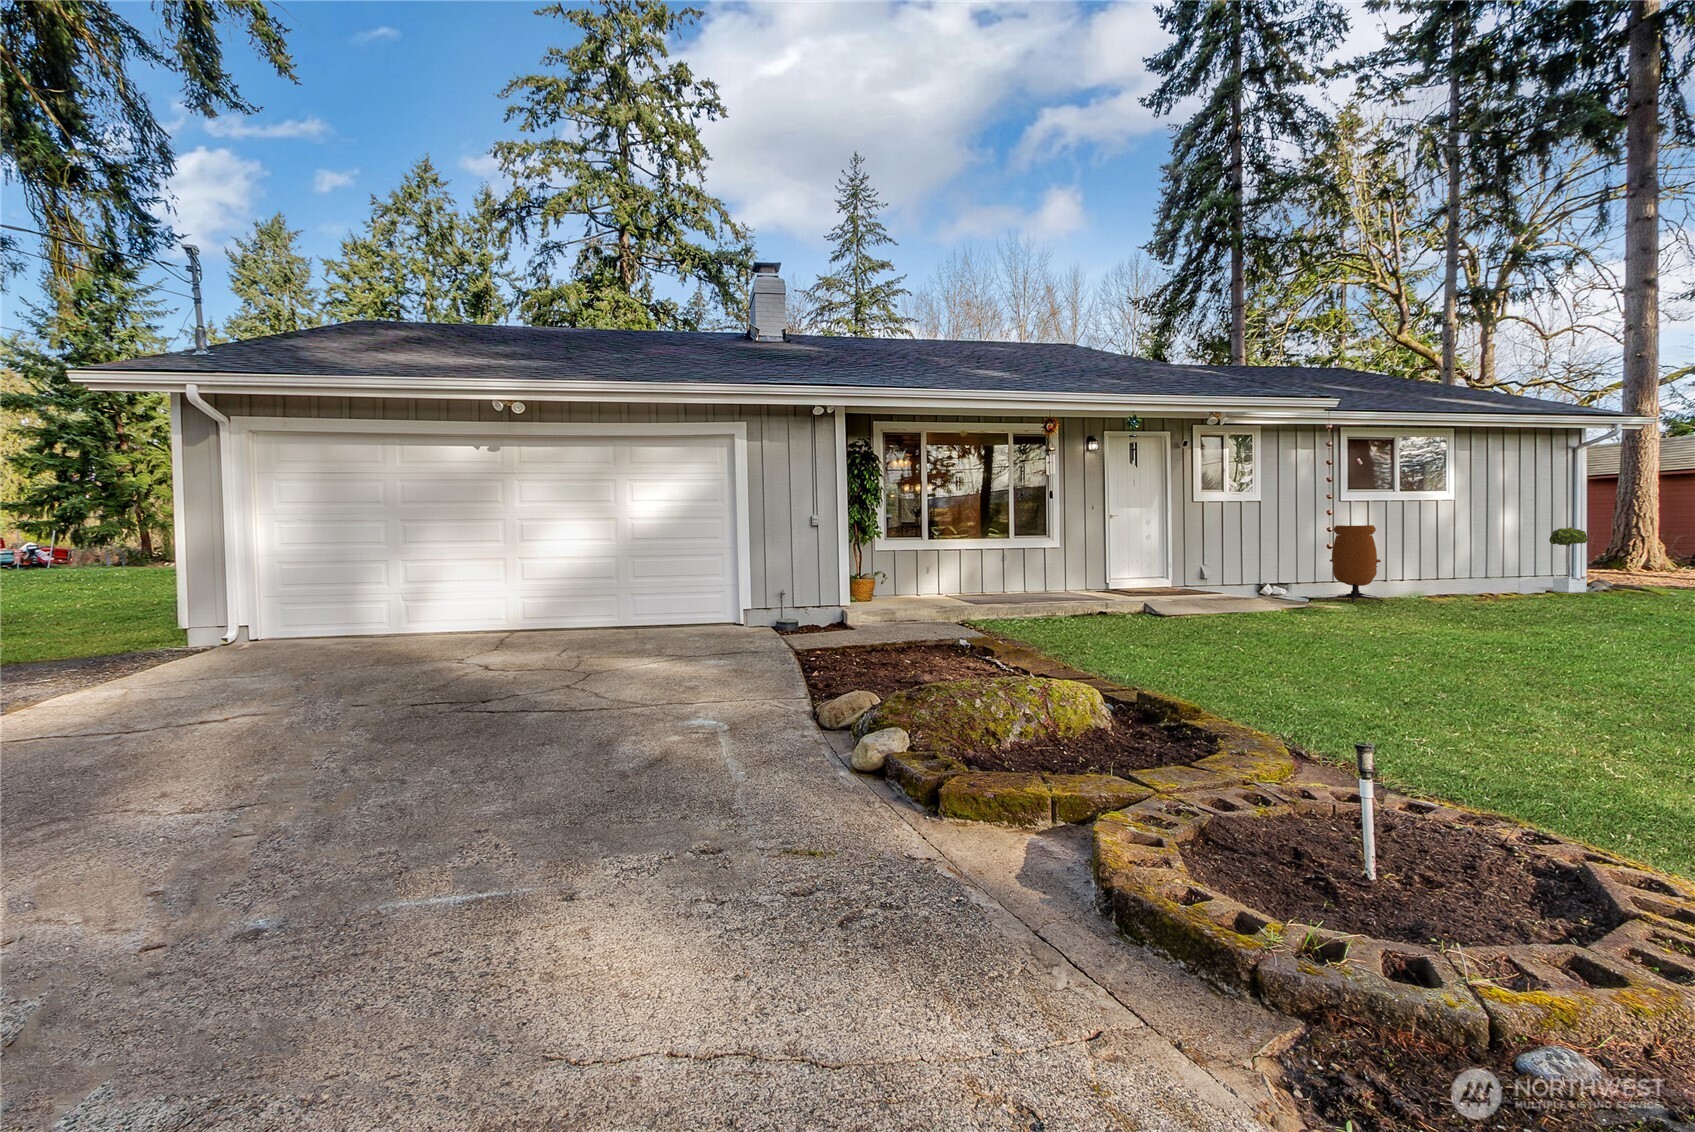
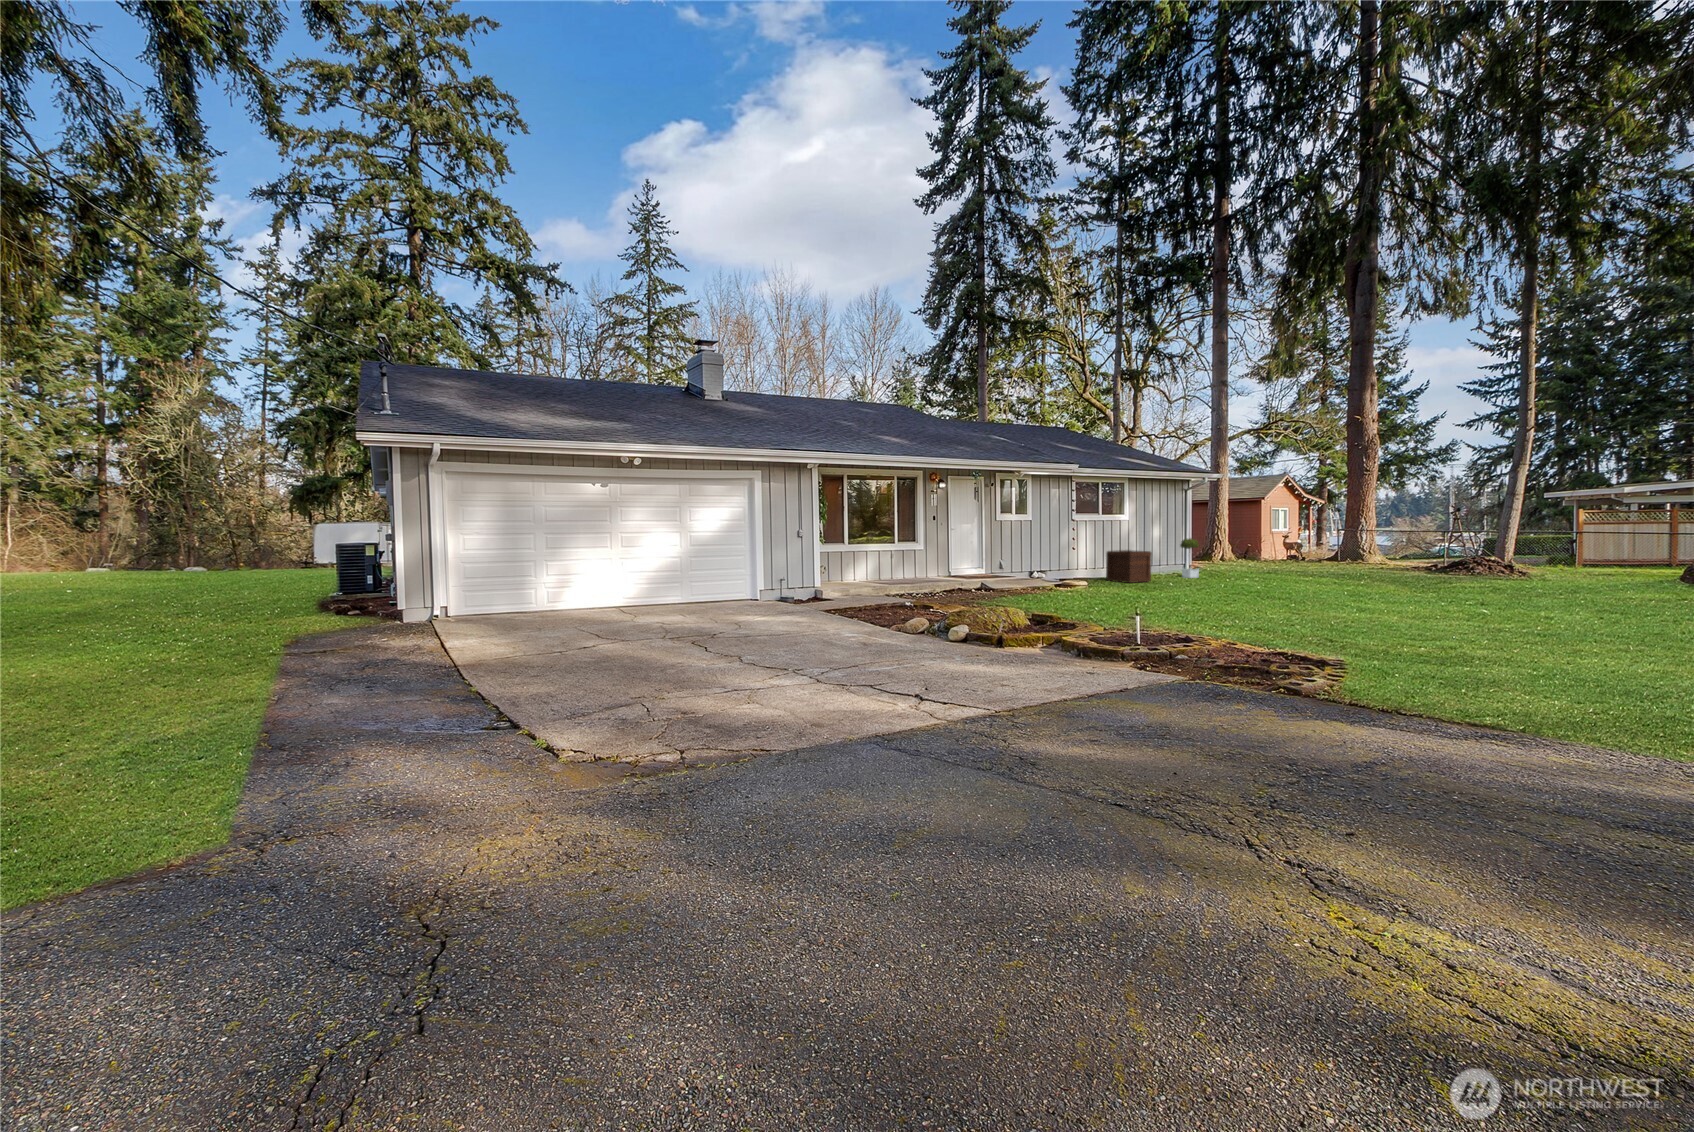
lounge chair: present [1327,525,1383,603] -> none [1069,537,1100,586]
wooden crate: none [1401,547,1488,599] -> present [1106,550,1152,583]

